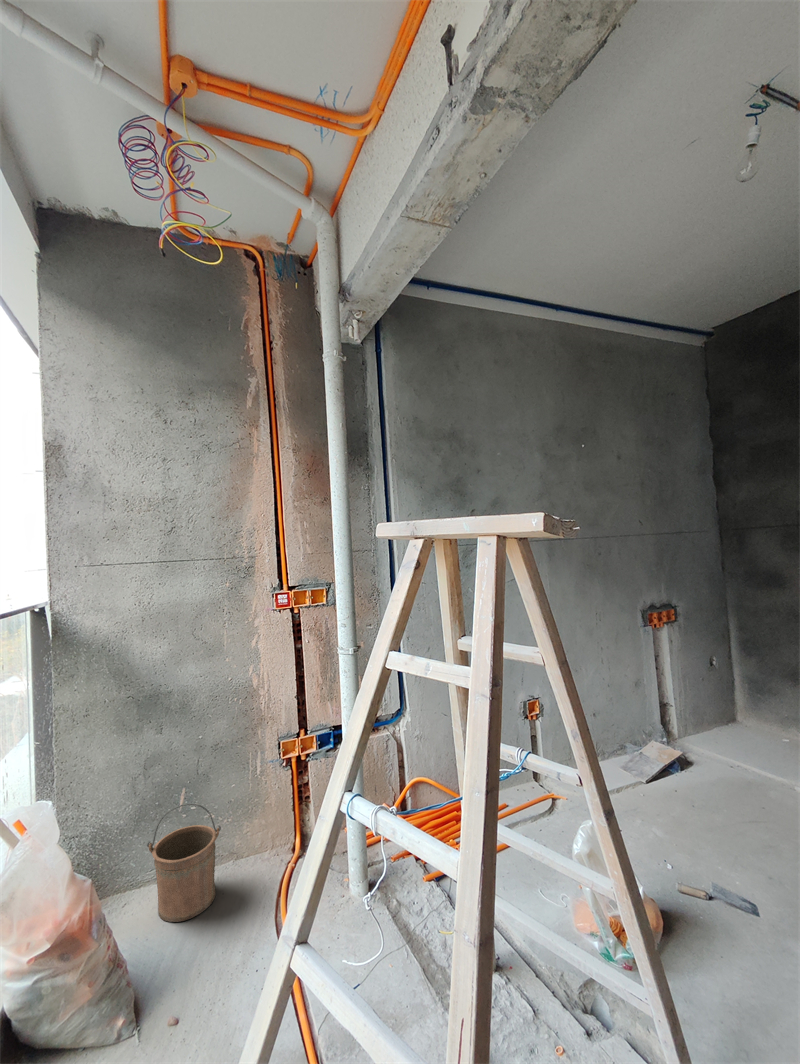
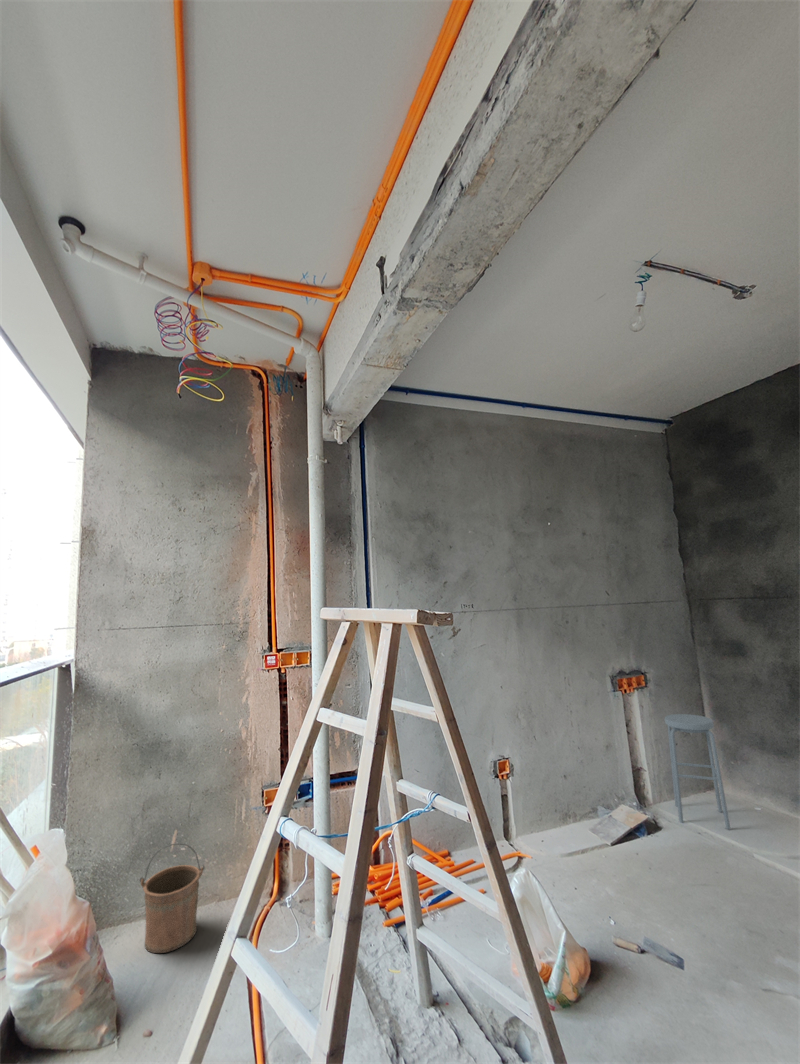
stool: none [696,650,763,764] -> present [665,714,730,829]

